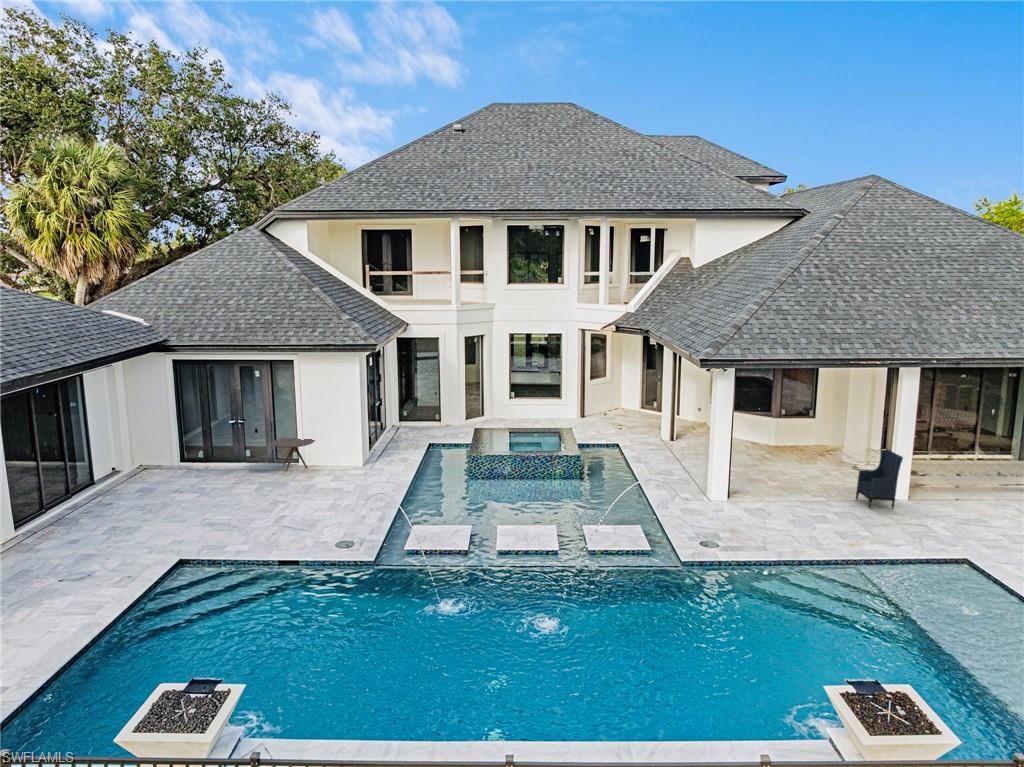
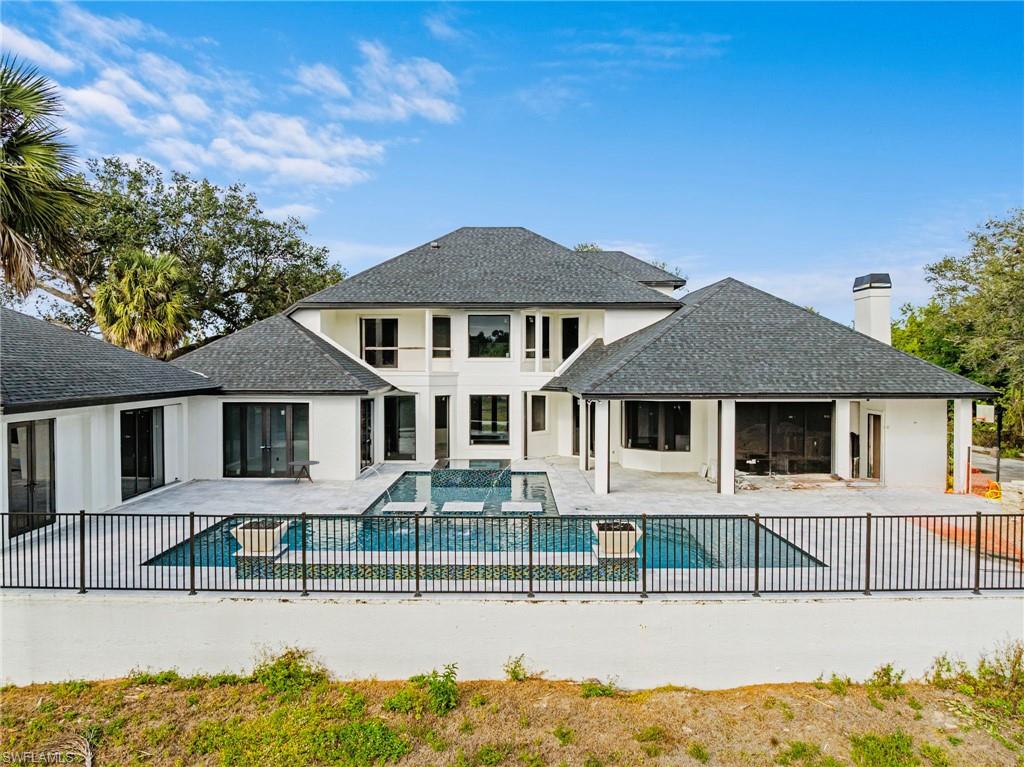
armchair: present [856,449,903,509] -> none [700,457,724,497]

